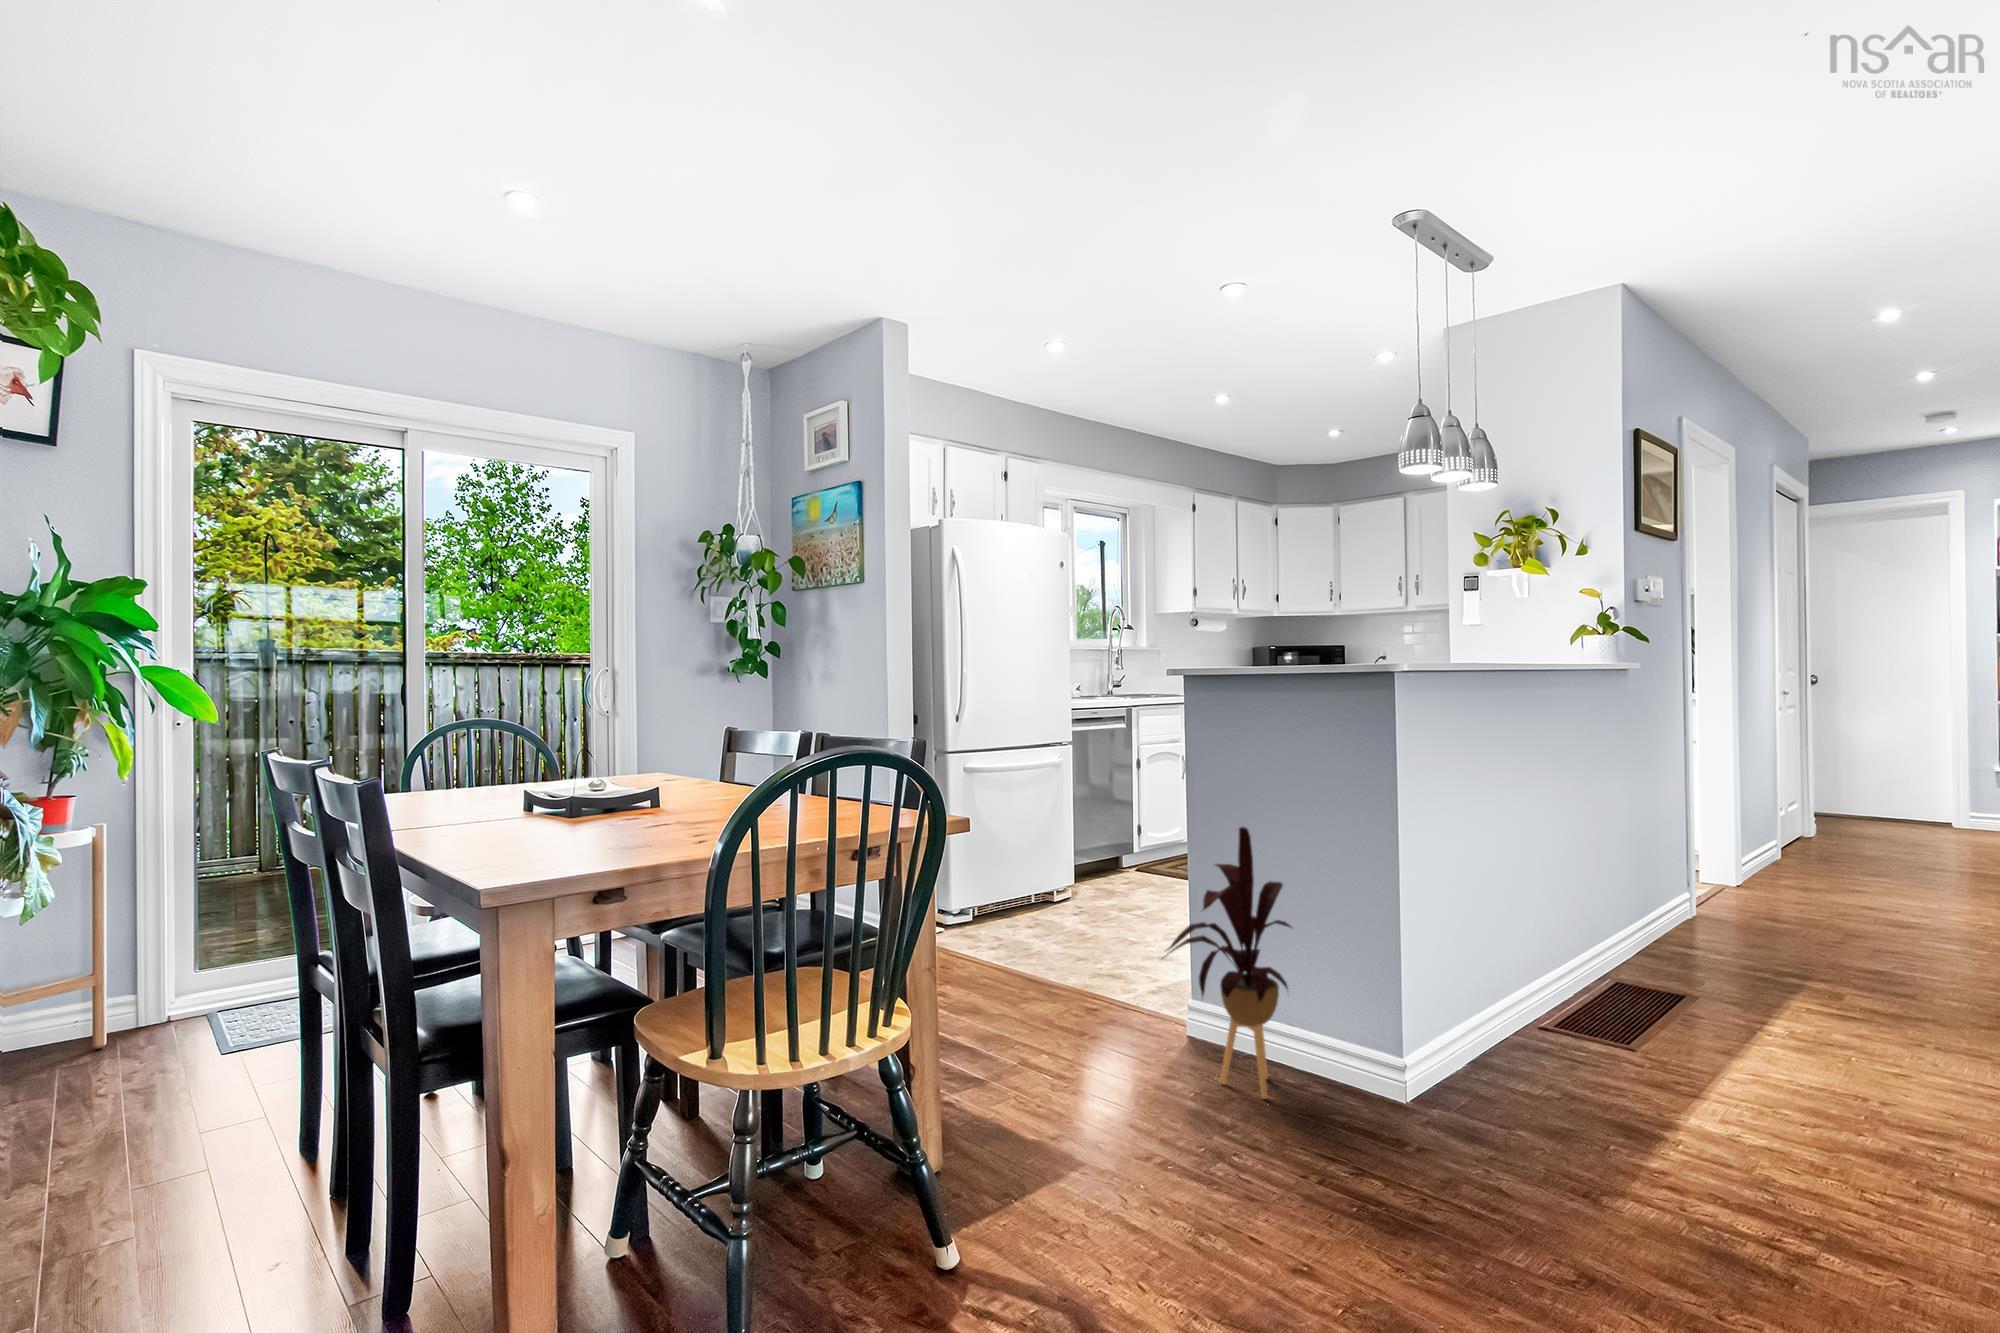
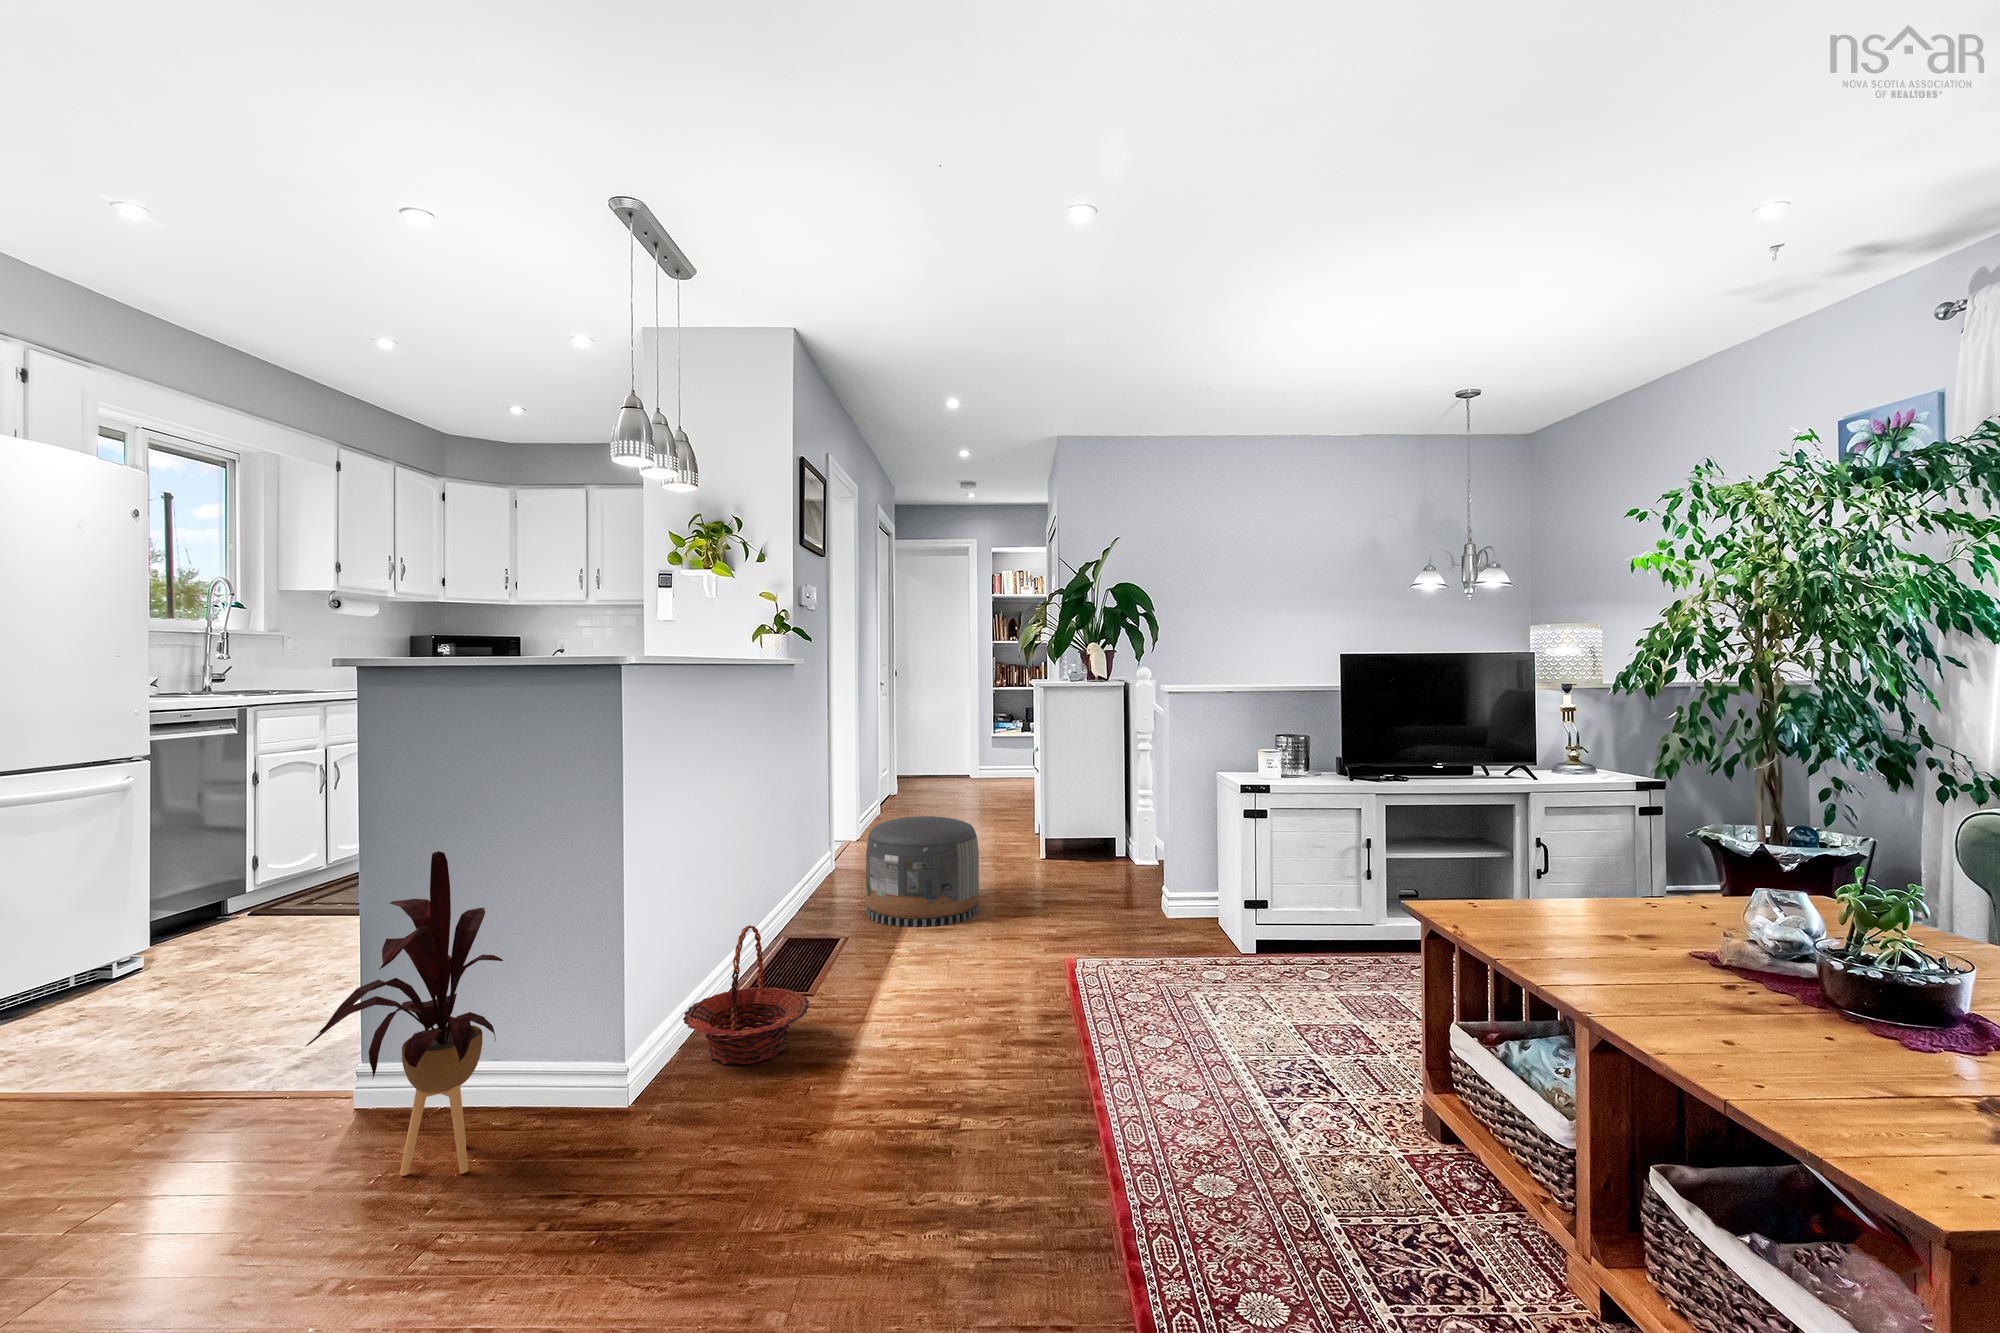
pouf: none [1731,870,1932,1026] -> present [866,816,979,927]
basket: none [1466,952,1618,1102] -> present [683,925,810,1064]

